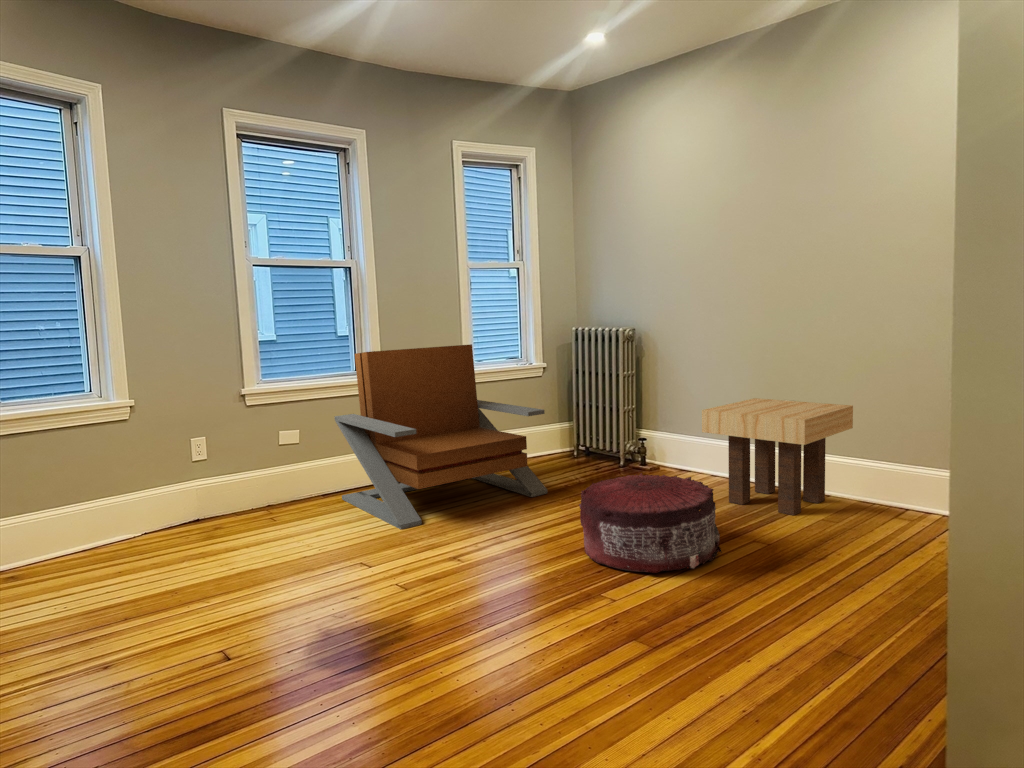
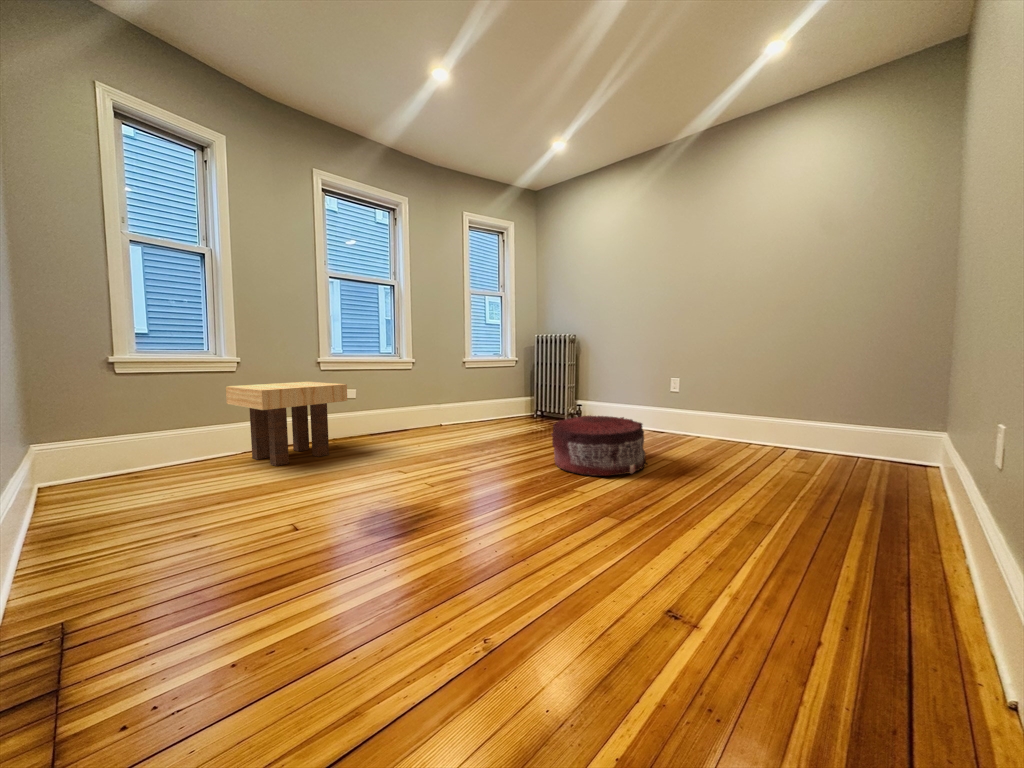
lounge chair: present [335,344,547,530] -> none [382,337,522,453]
side table: present [702,398,853,515] -> present [226,382,347,466]

